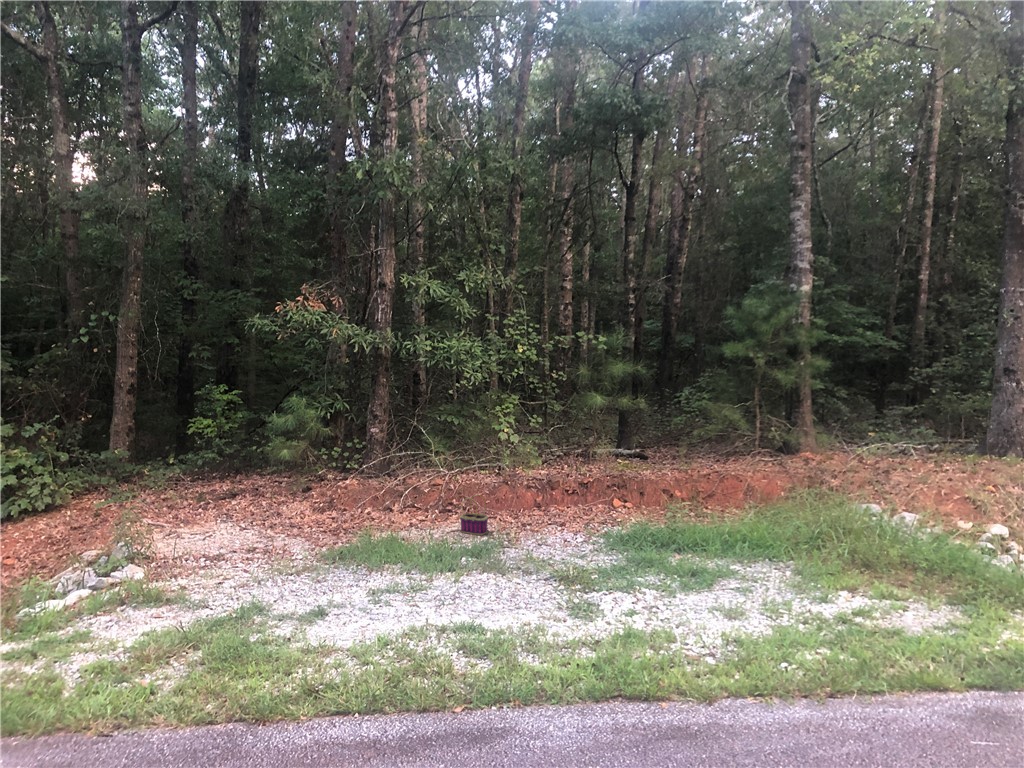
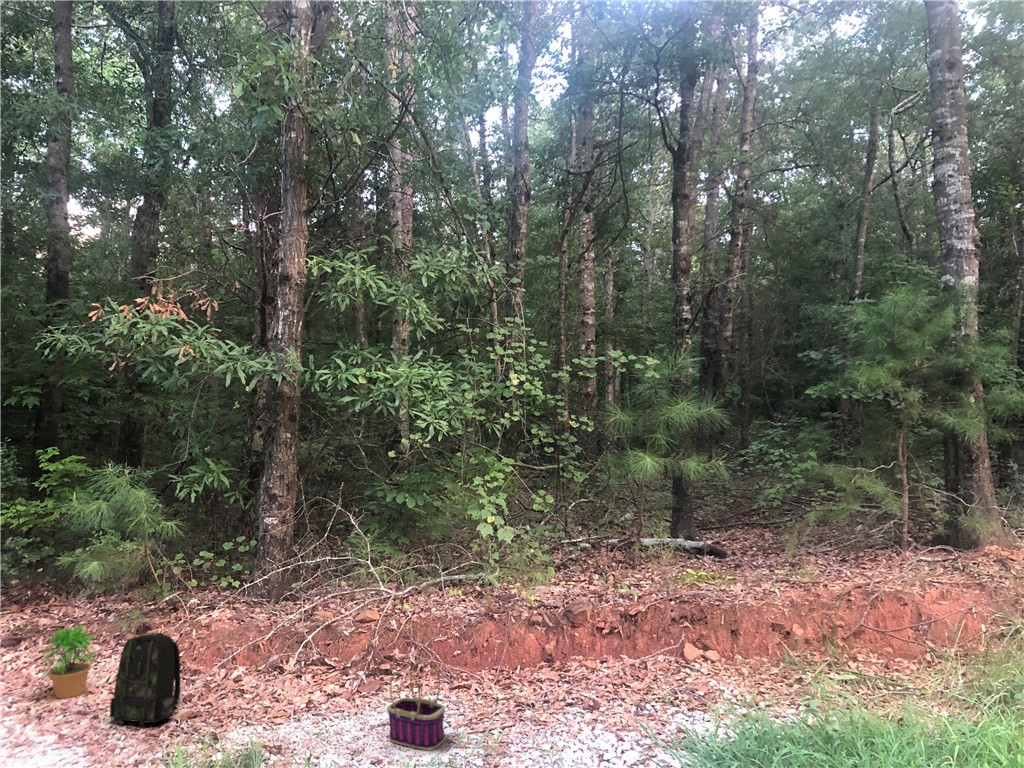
potted plant: none [267,480,300,518] -> present [44,625,94,698]
backpack: none [315,482,348,526] -> present [110,633,181,725]

